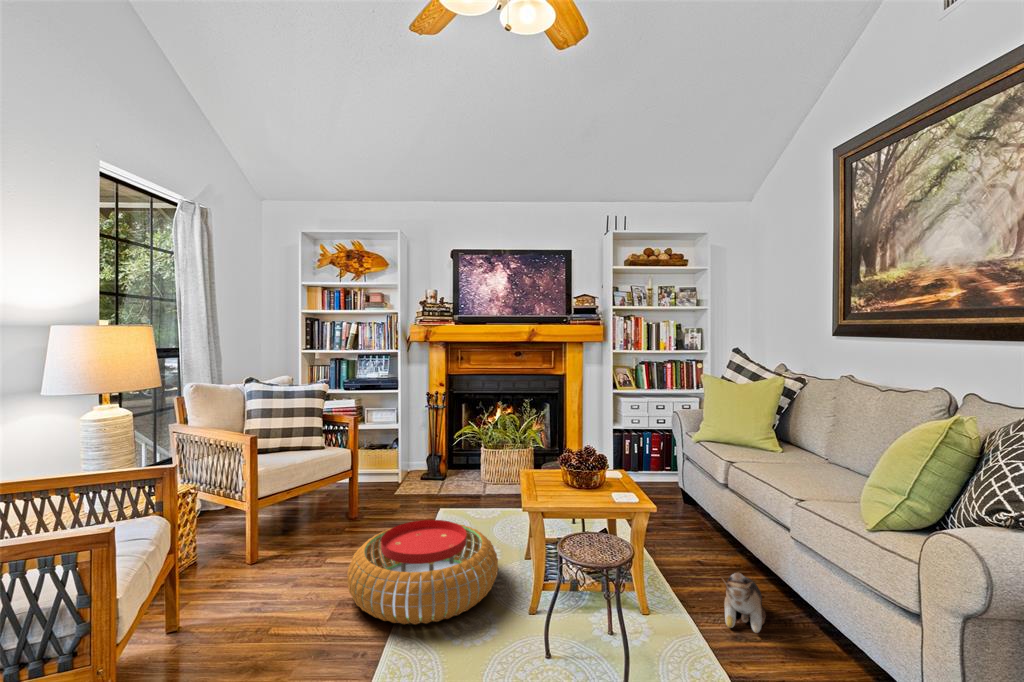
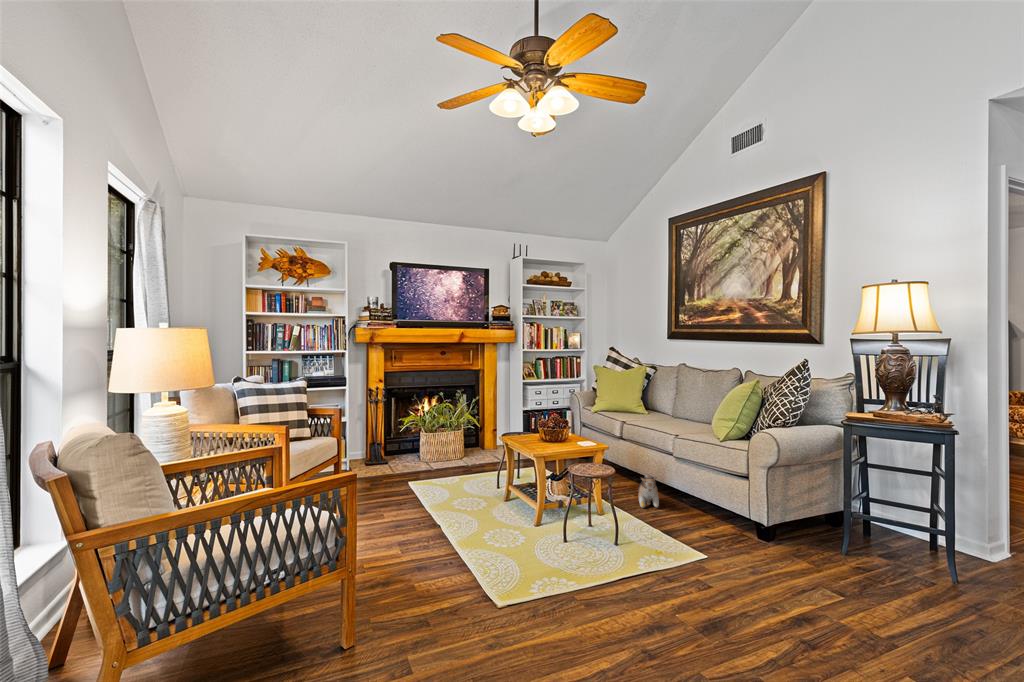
pouf: present [347,520,498,624] -> none [401,473,505,532]

